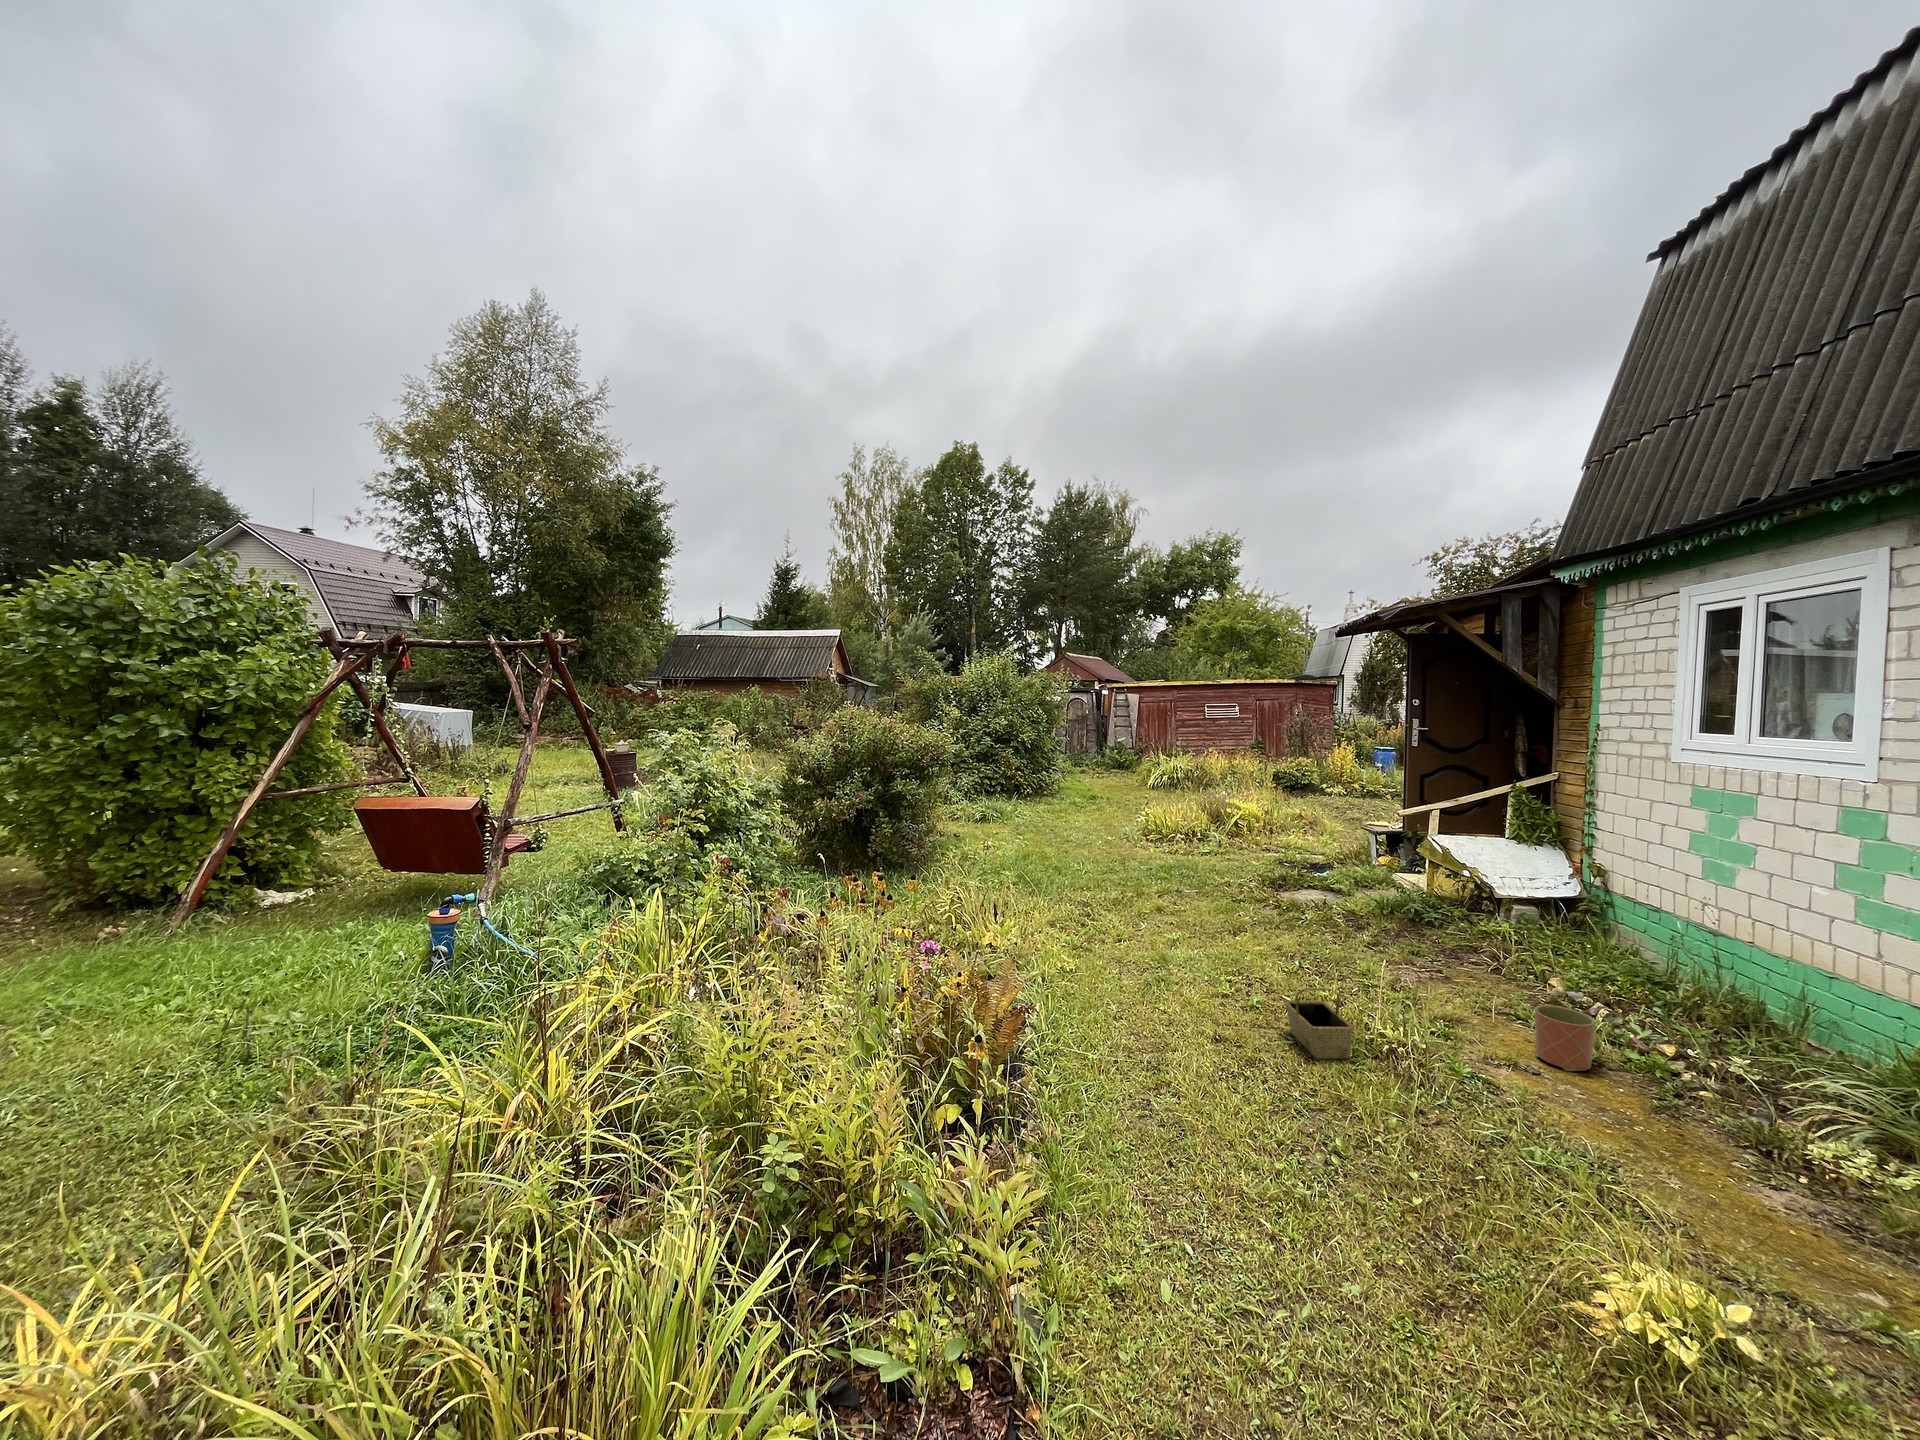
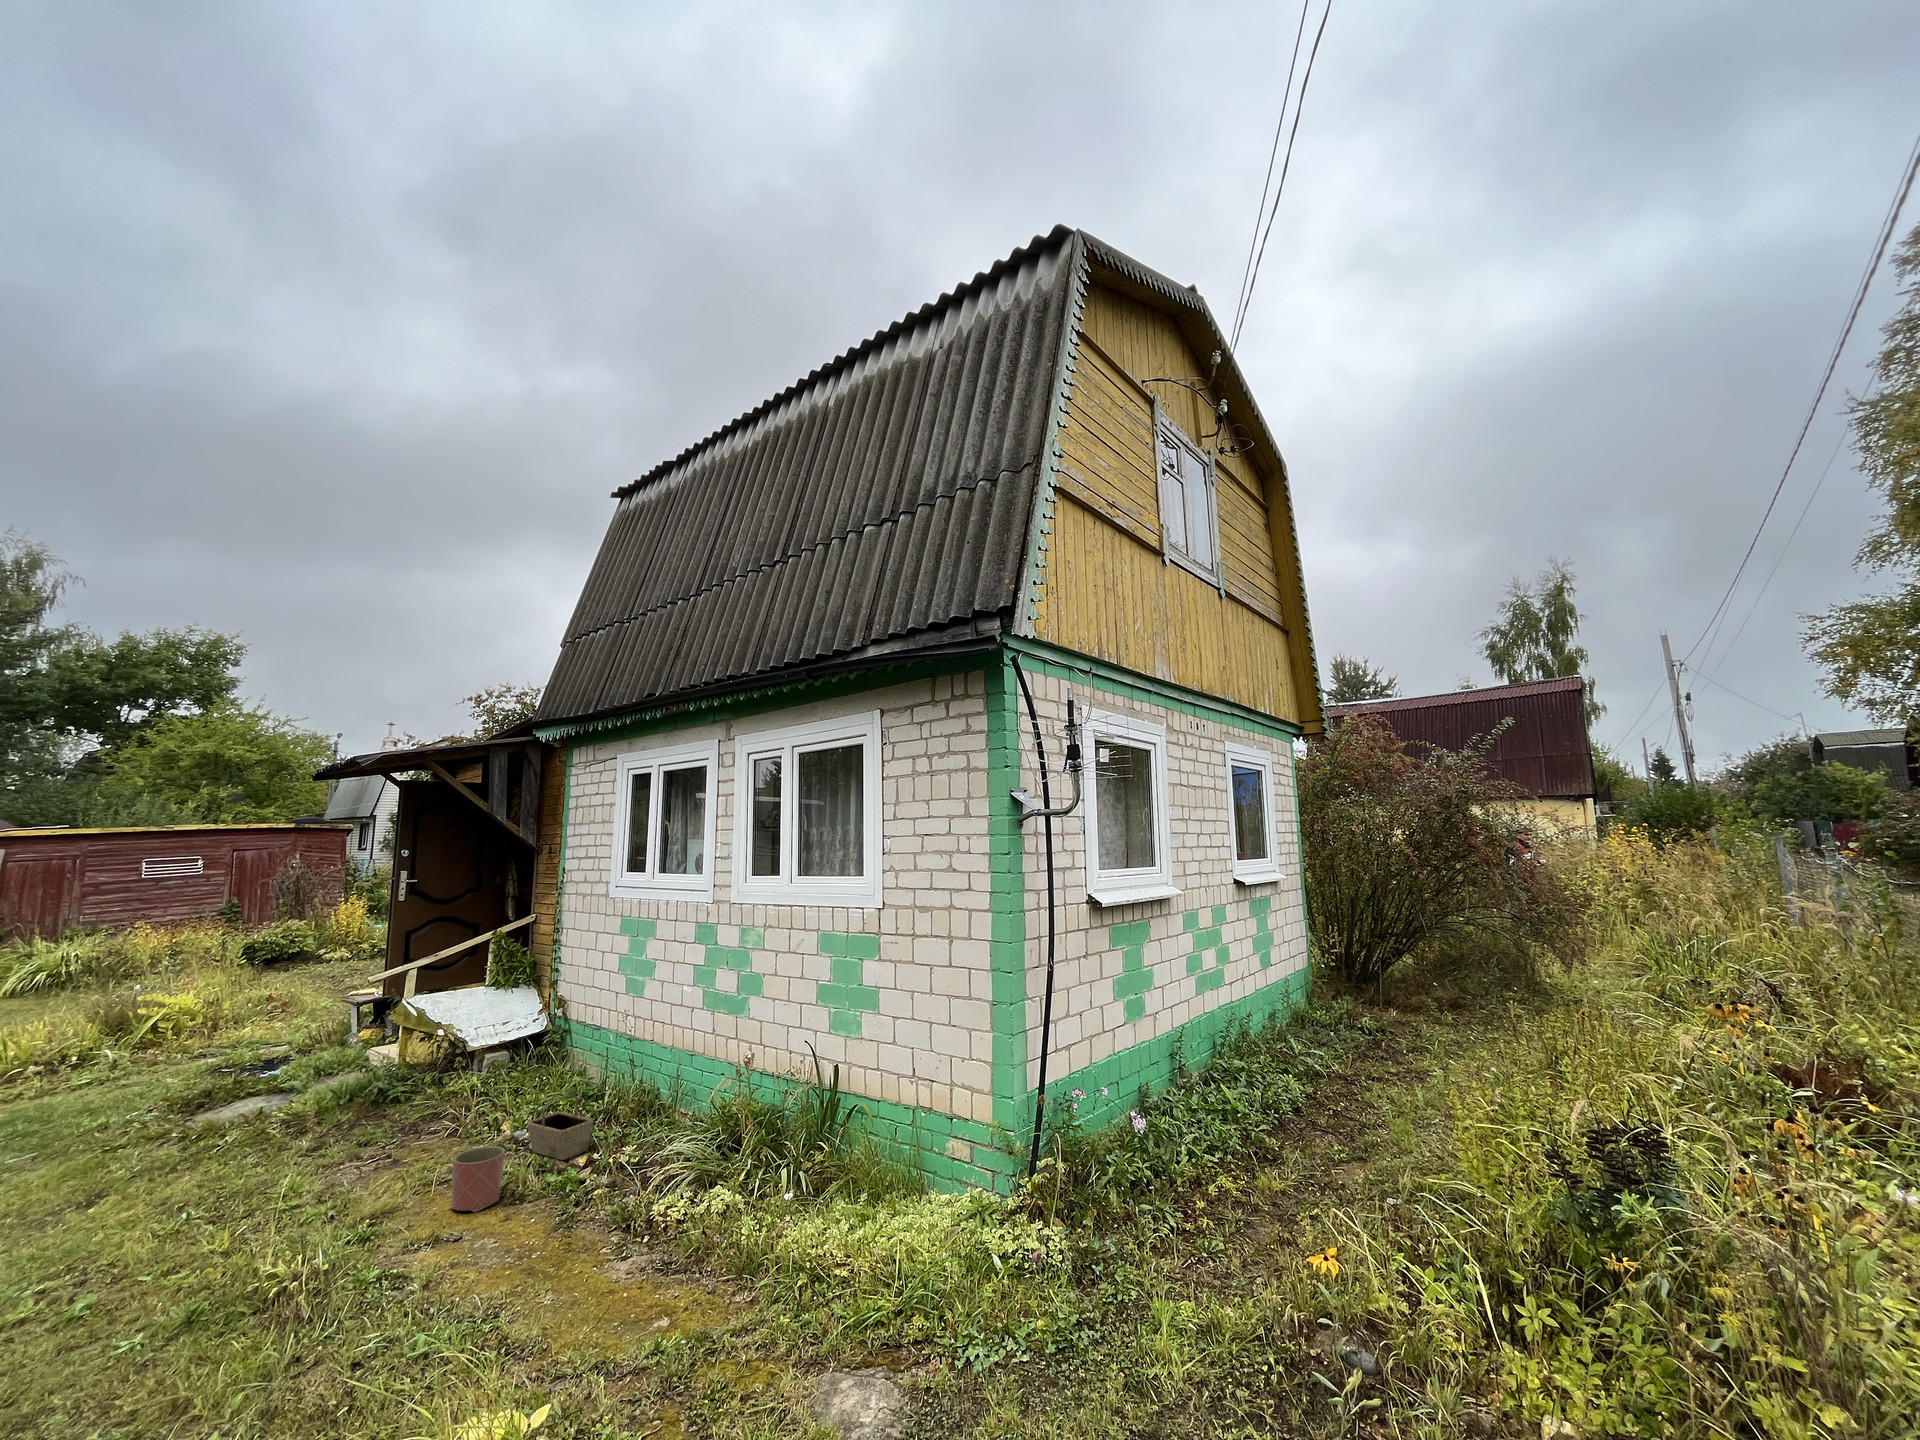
basket: present [1285,988,1353,1059] -> present [527,1094,593,1160]

